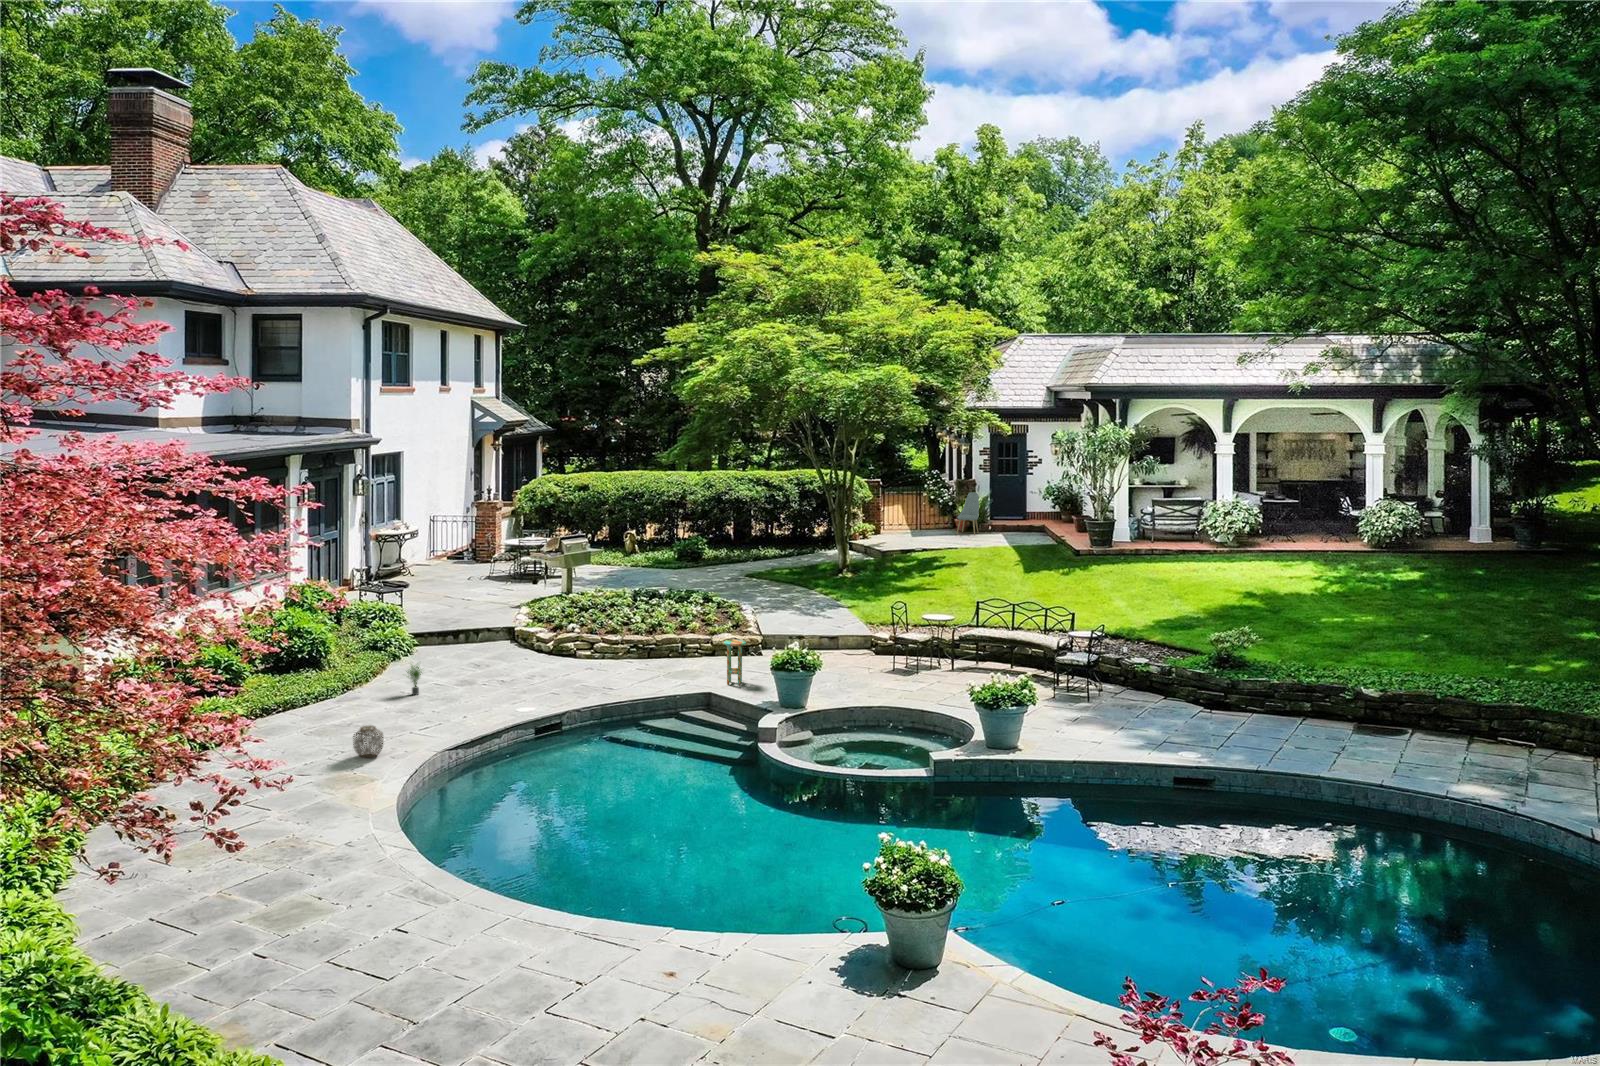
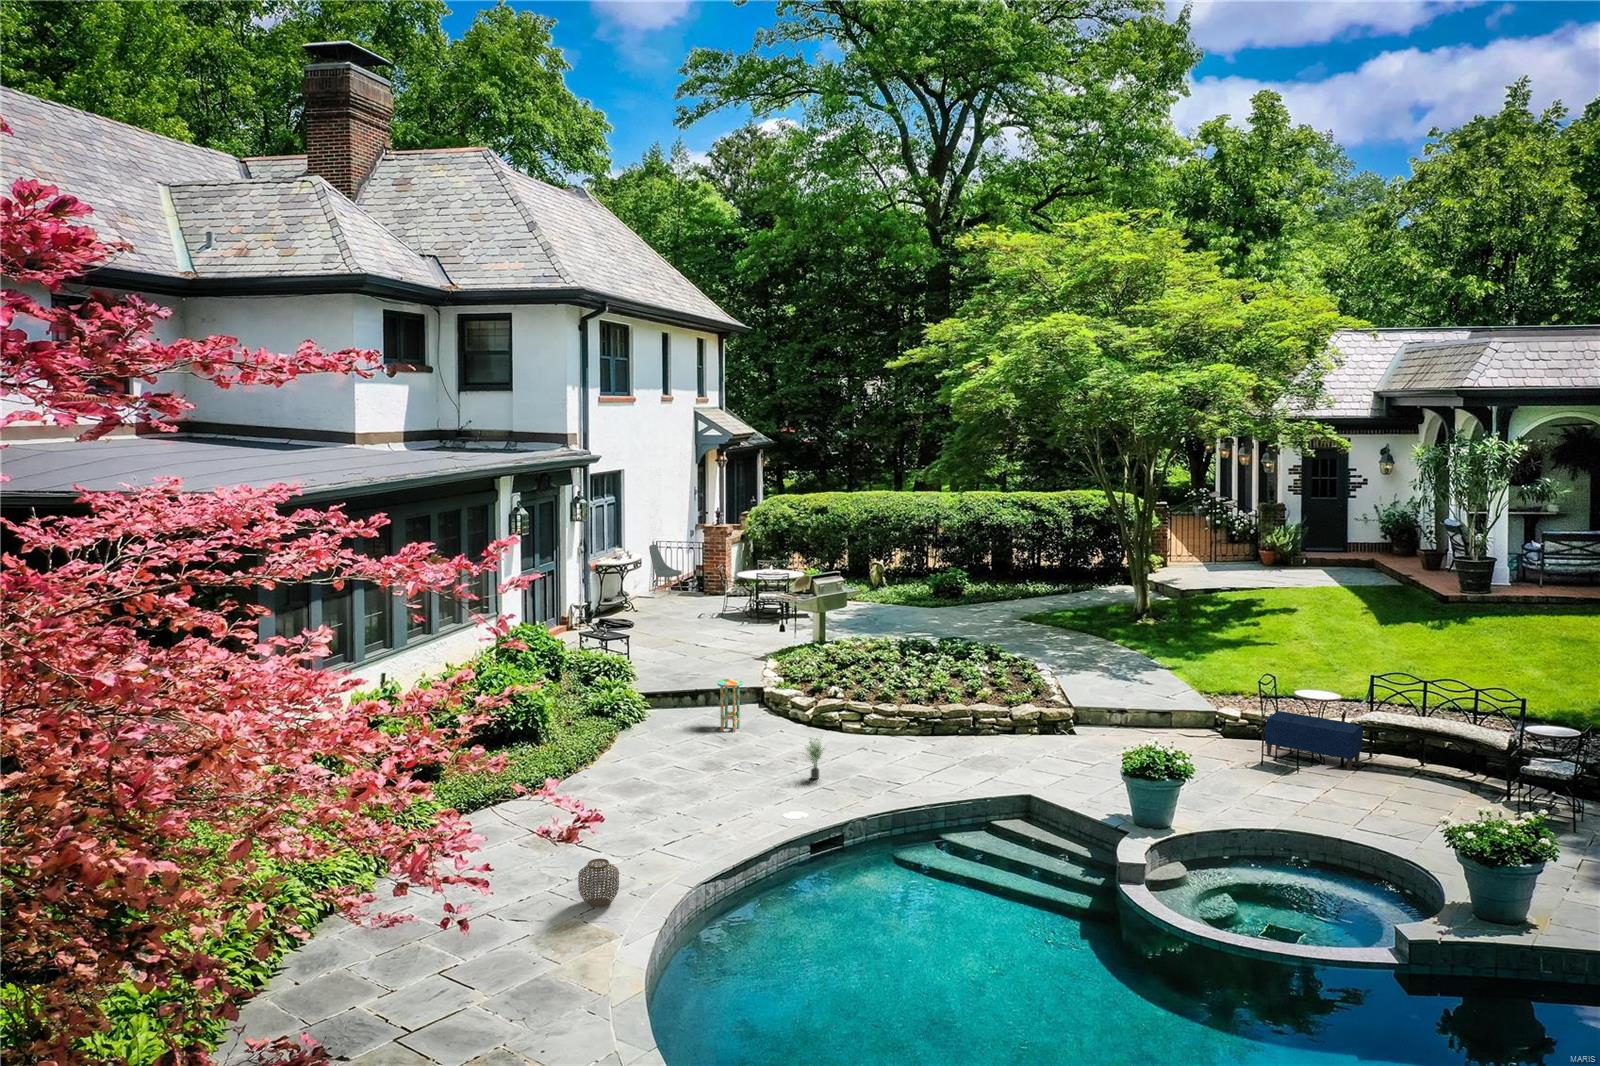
chair: present [957,492,979,535] -> present [649,545,682,595]
bench: none [893,632,960,671] -> present [1265,711,1363,770]
side table: present [724,639,746,685] -> present [717,679,743,732]
potted plant: present [407,664,422,695] -> present [806,741,824,779]

